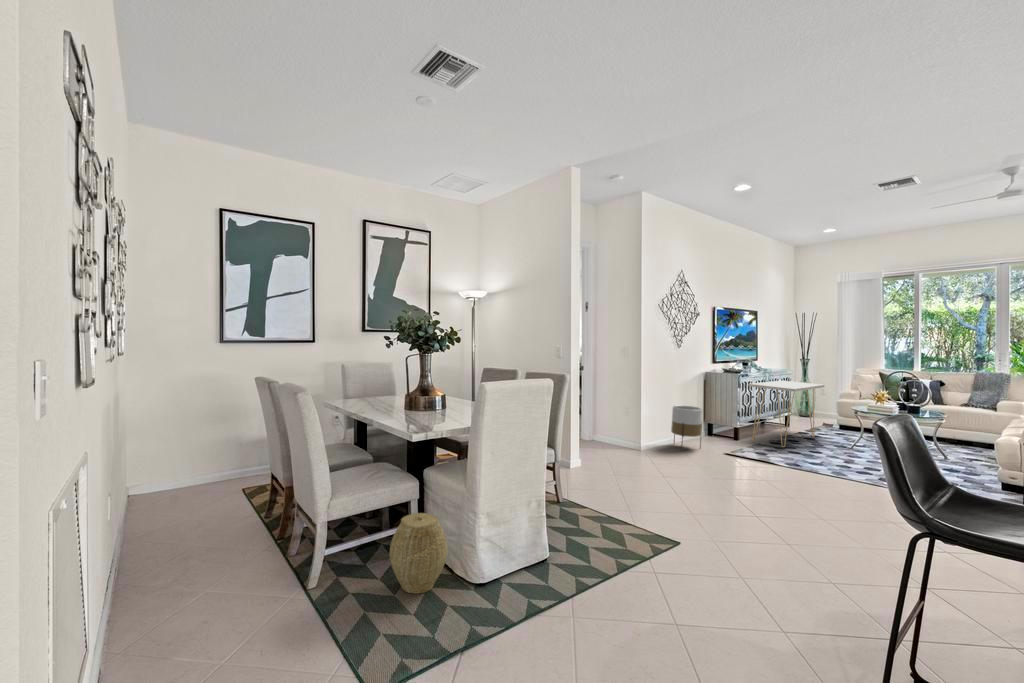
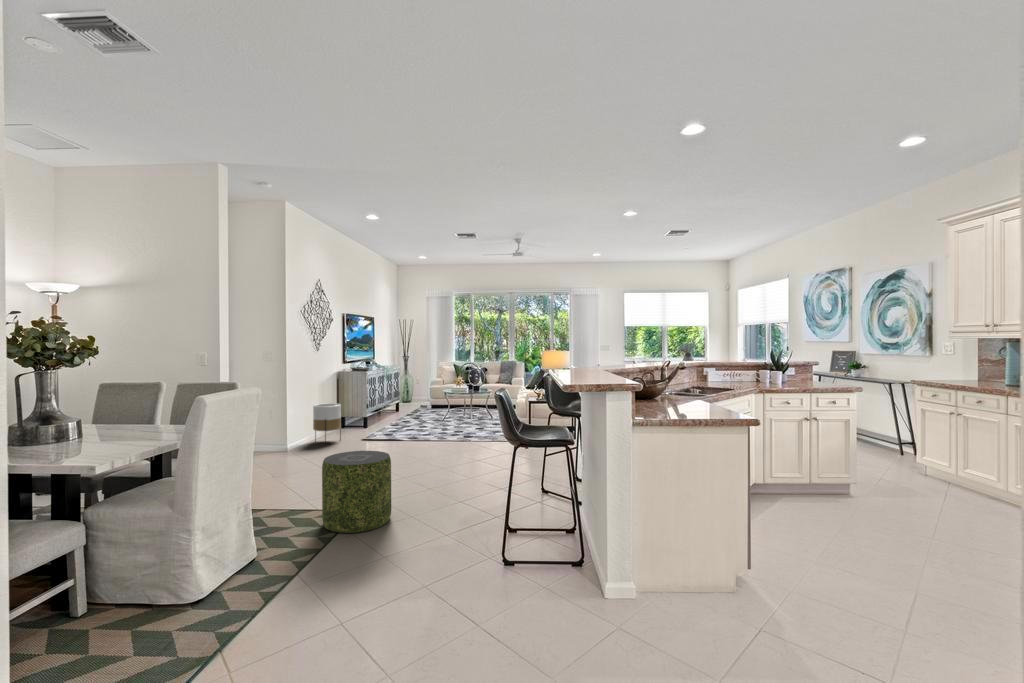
console table: present [748,380,824,447] -> none [373,374,425,427]
pouf: none [629,469,713,571] -> present [322,451,391,533]
woven basket: present [390,513,448,594] -> none [65,549,150,645]

